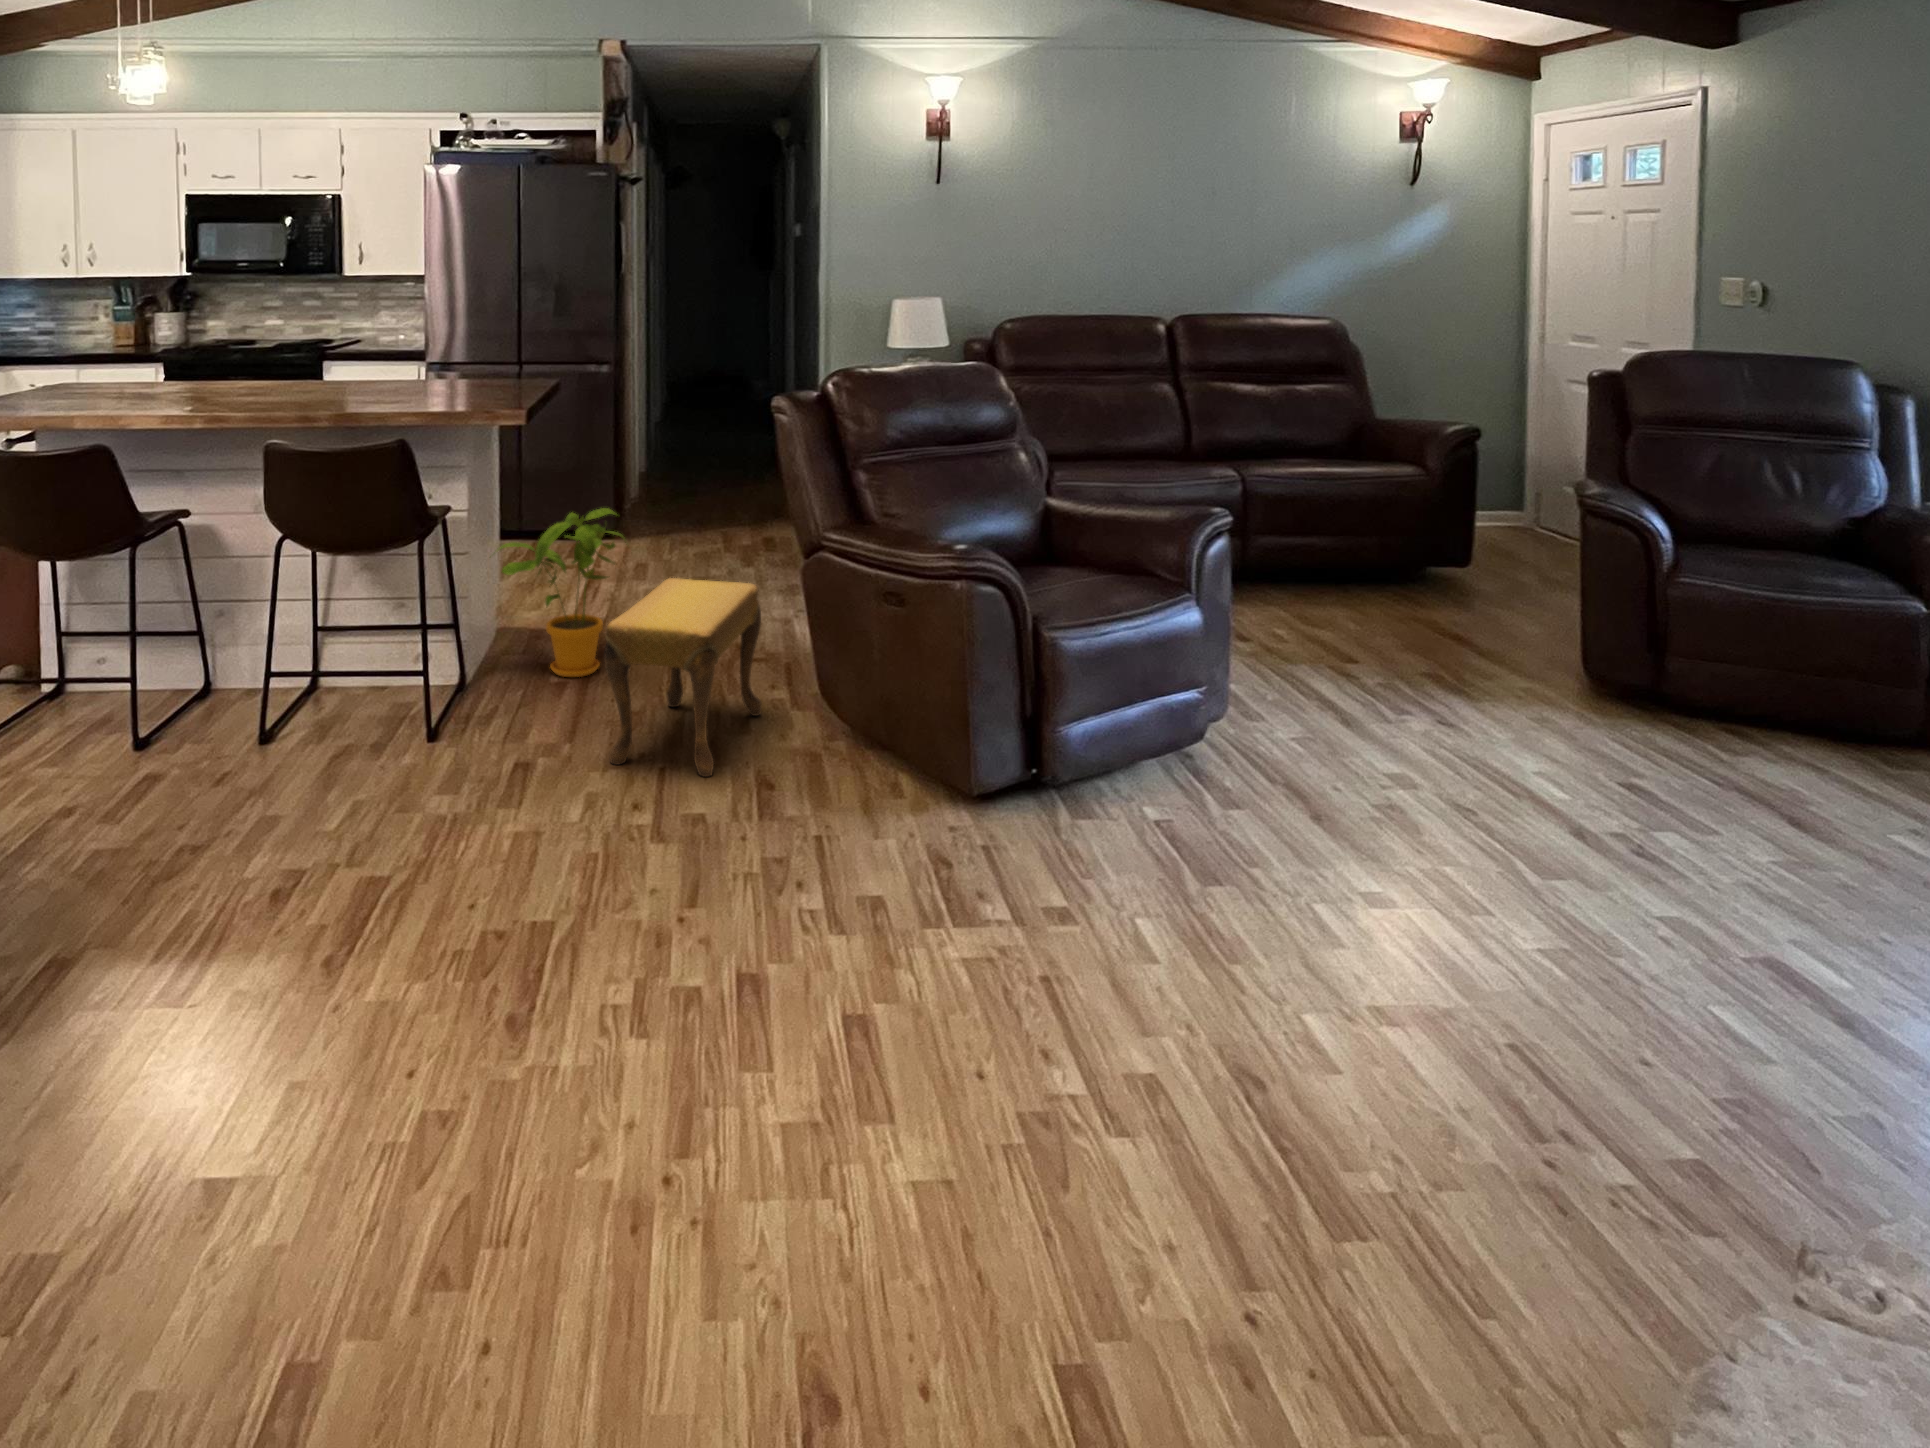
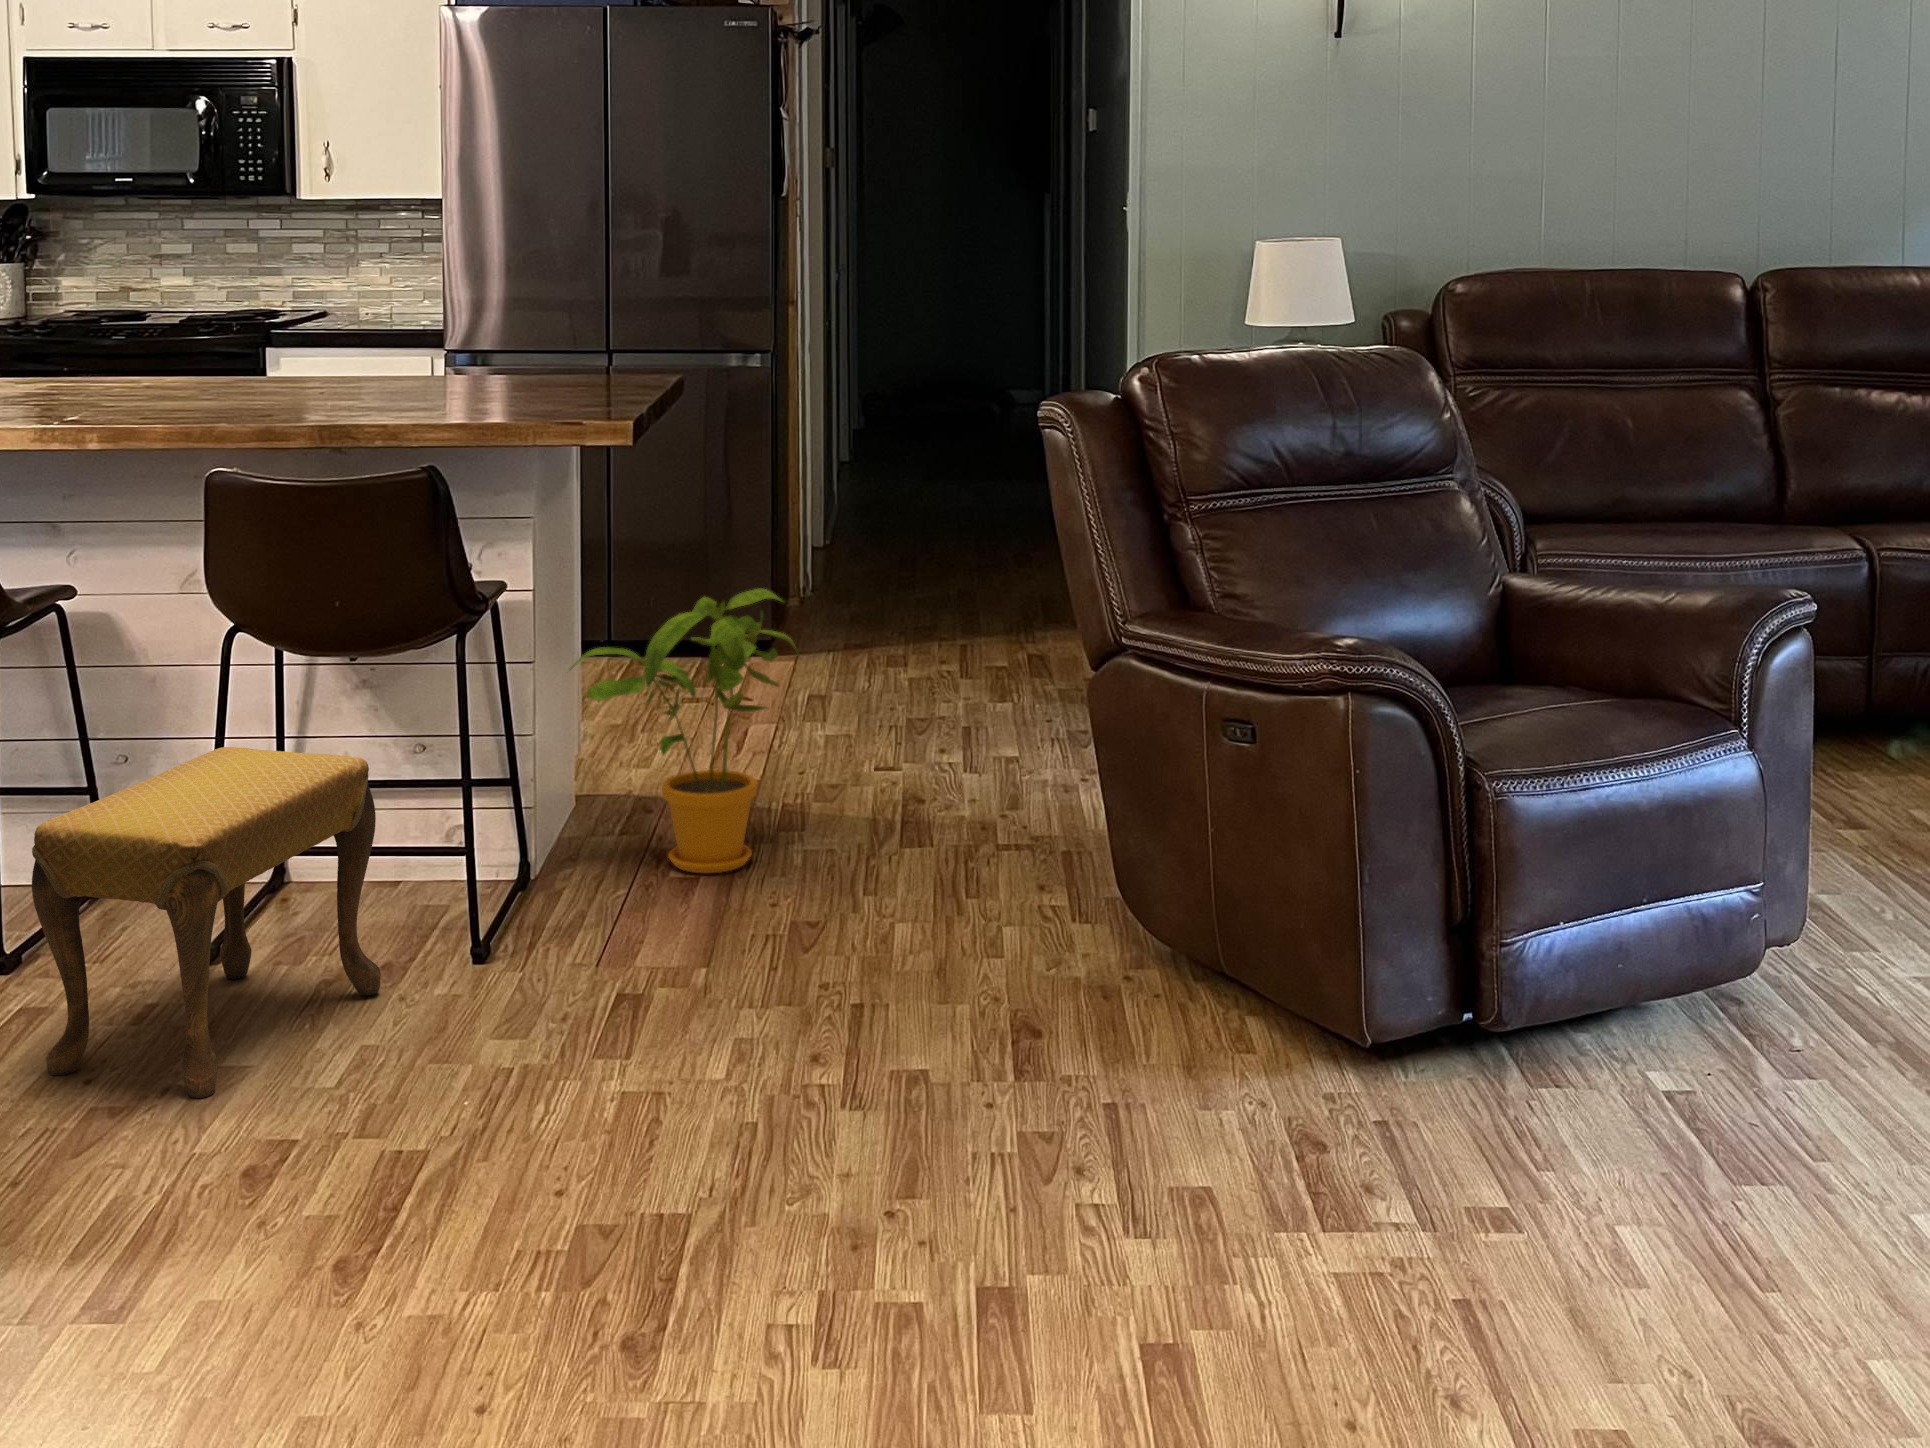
footstool: present [604,578,762,777] -> present [32,747,381,1098]

